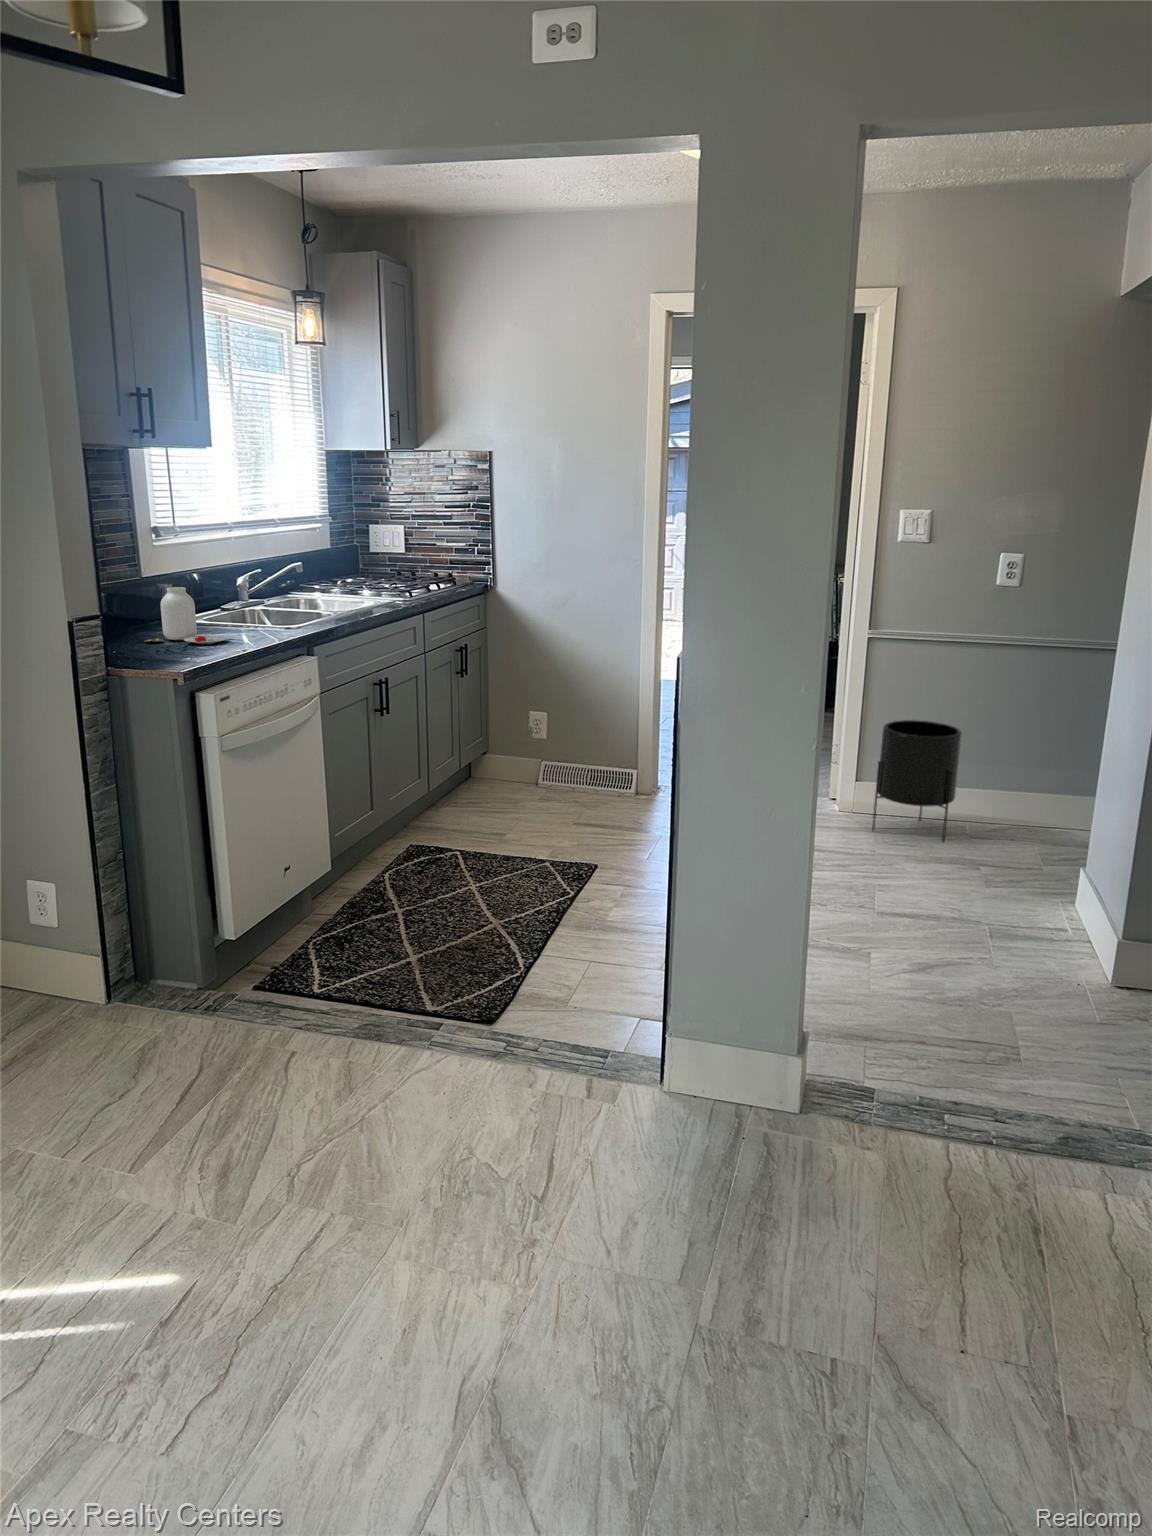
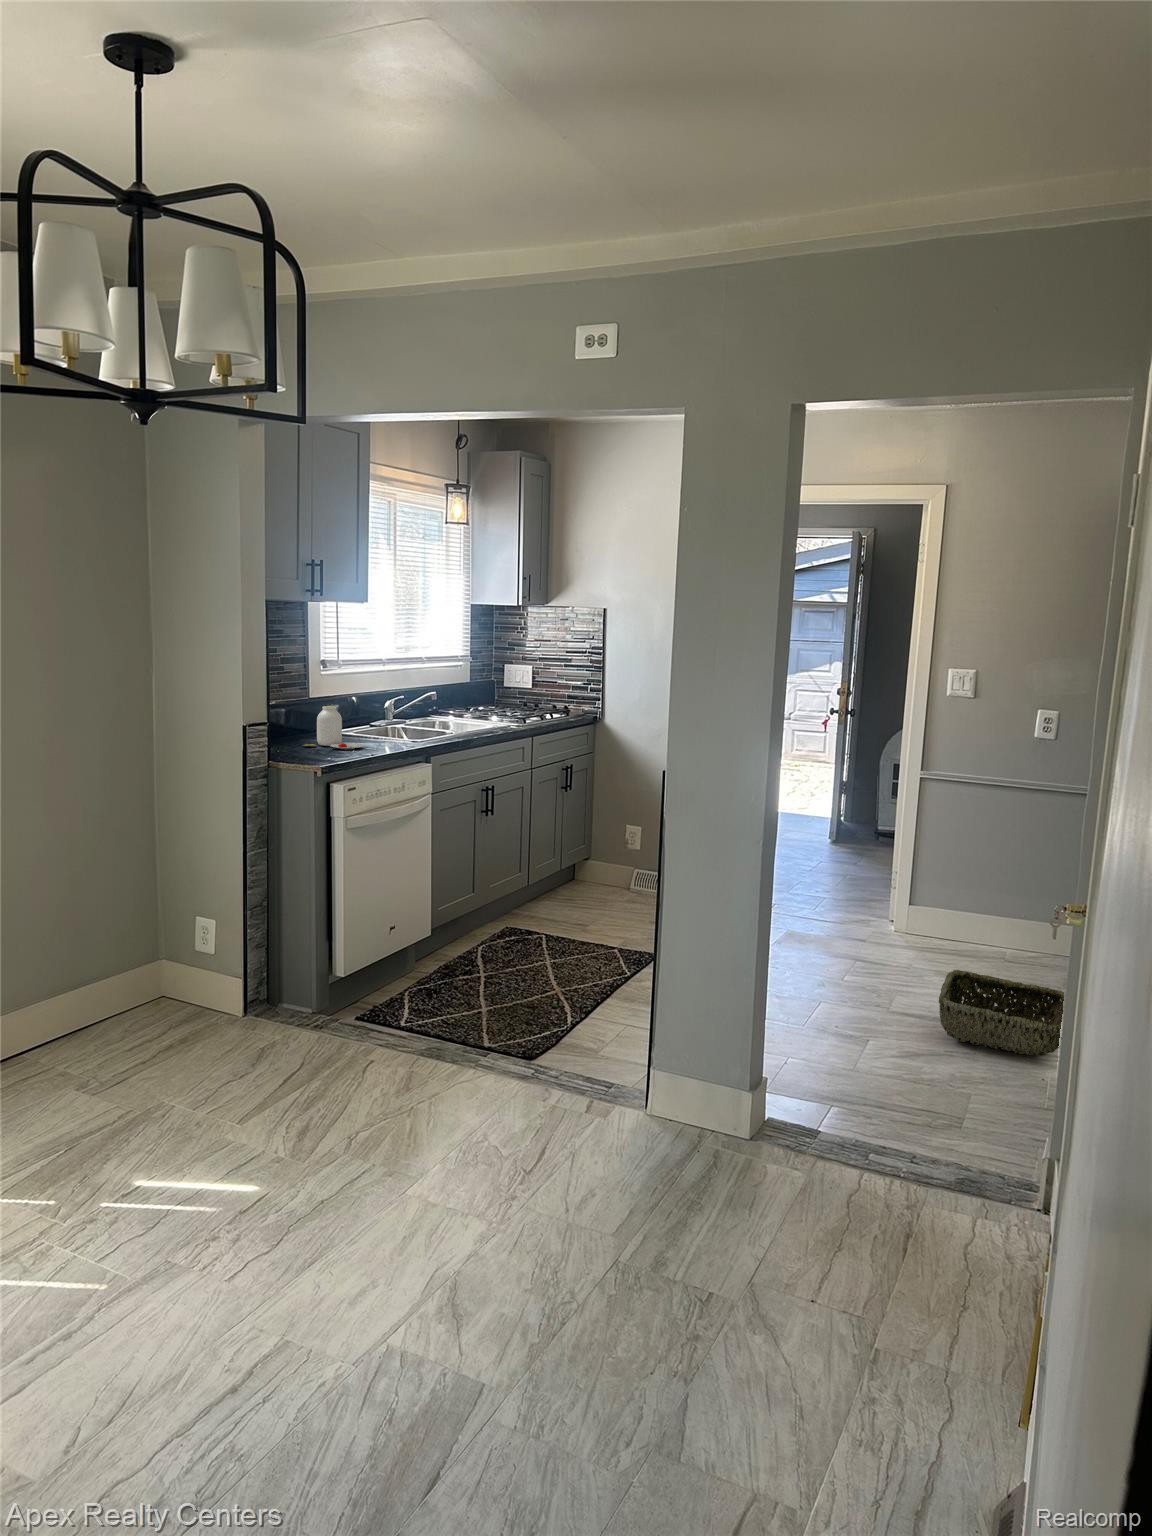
planter: present [872,720,962,842] -> none [921,851,1003,964]
woven basket: none [943,862,1092,955] -> present [939,970,1064,1056]

